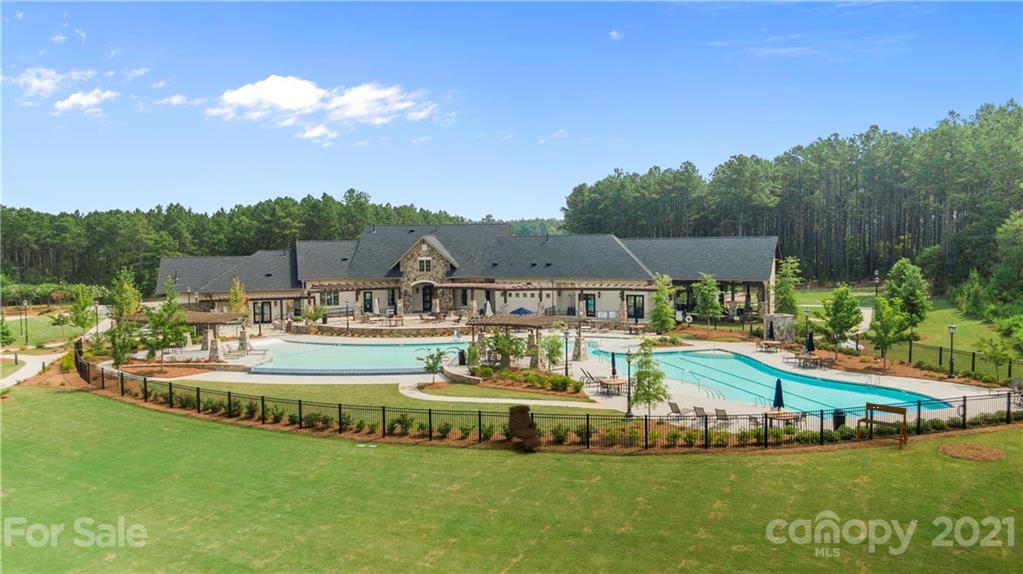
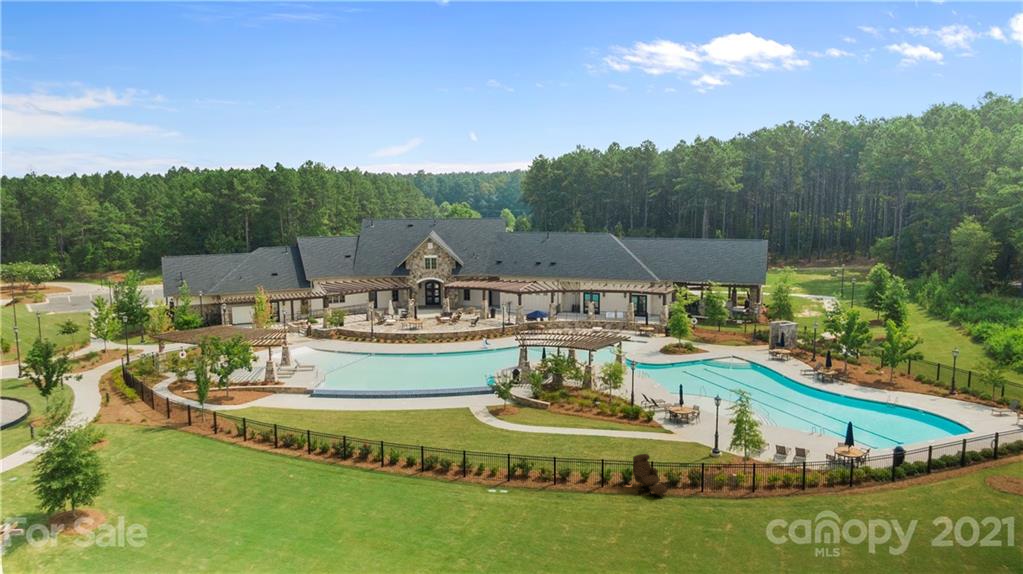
bench: present [857,402,908,450] -> none [917,443,959,485]

